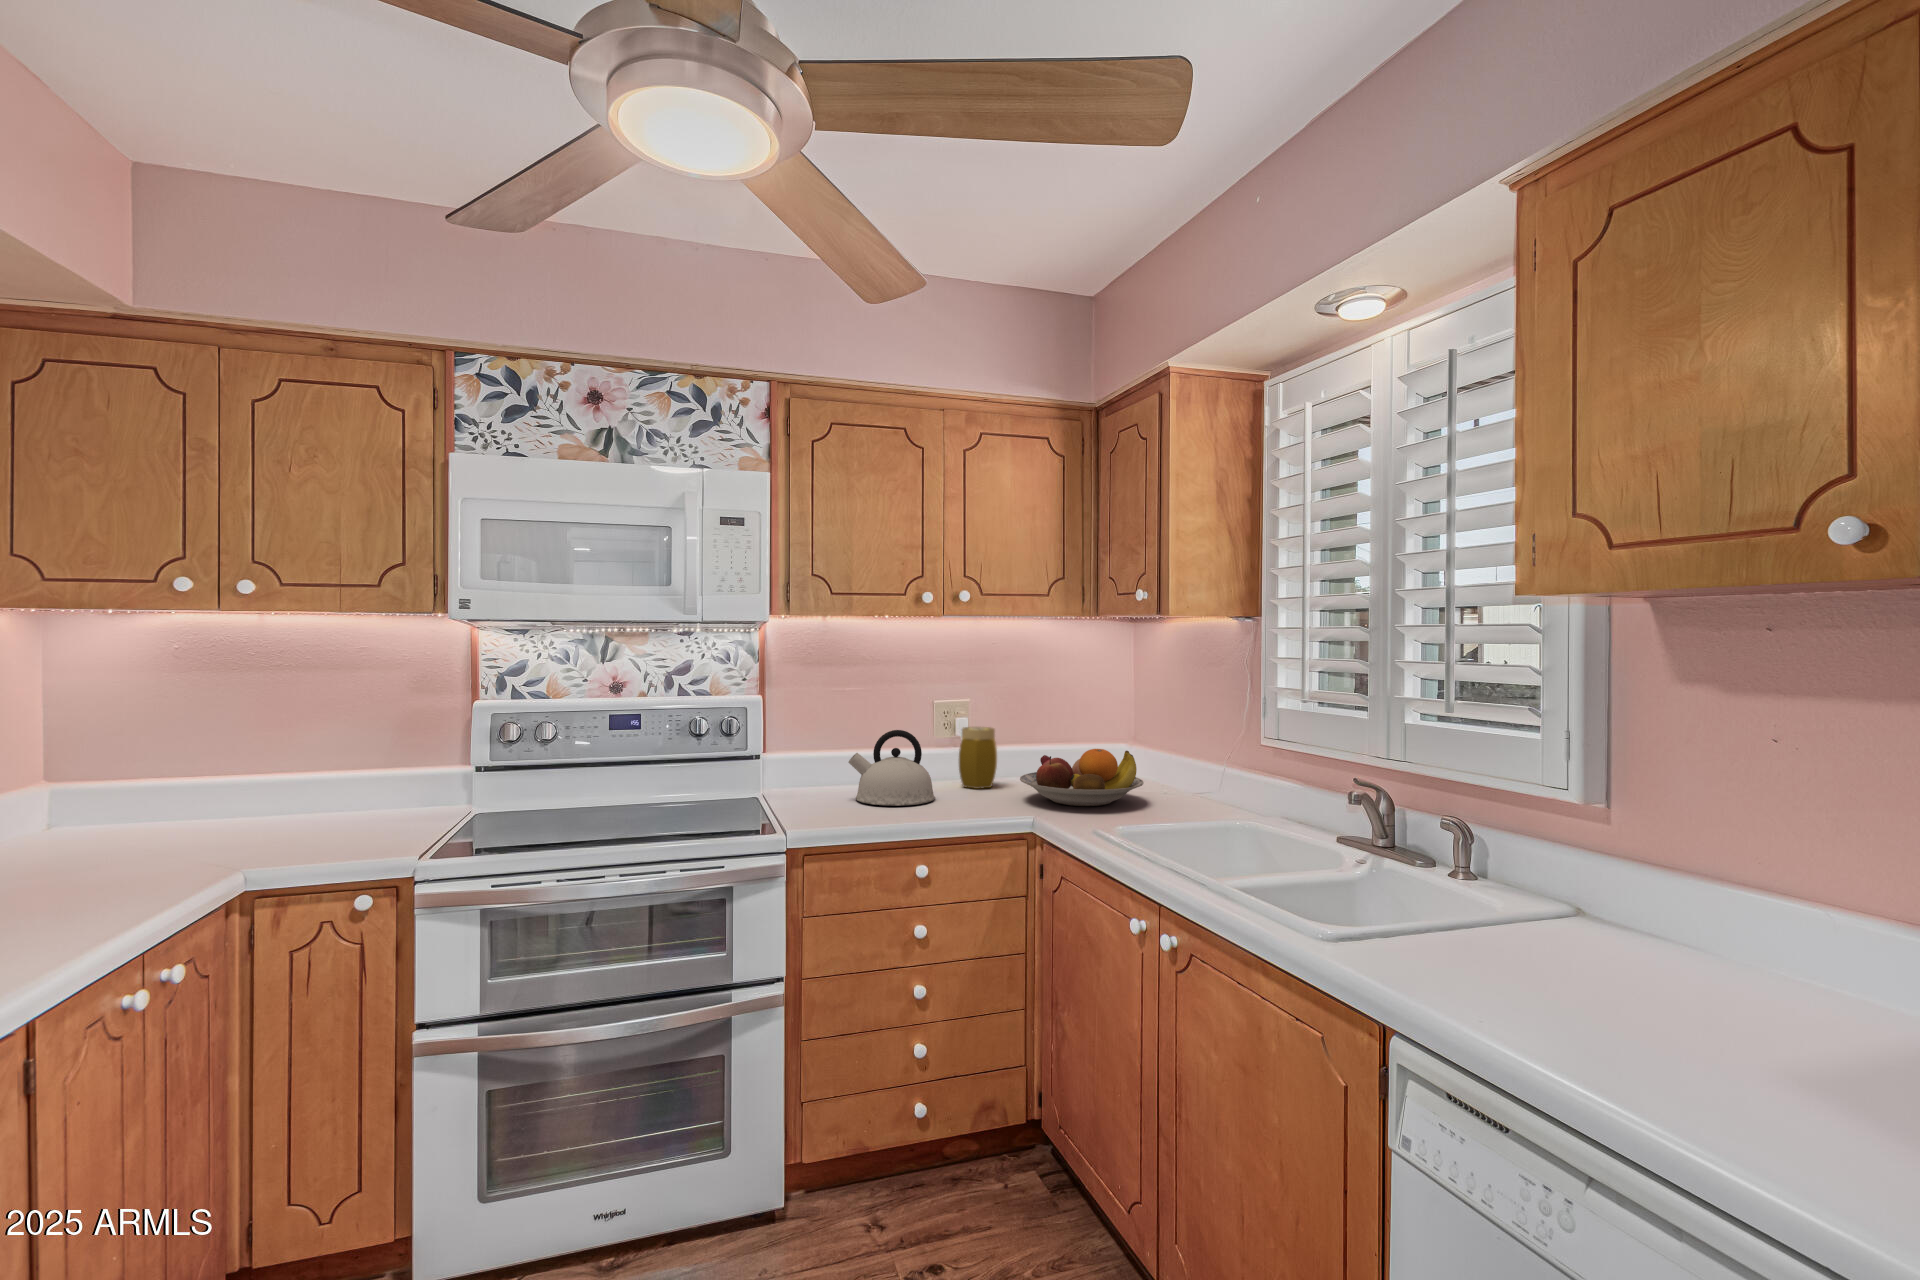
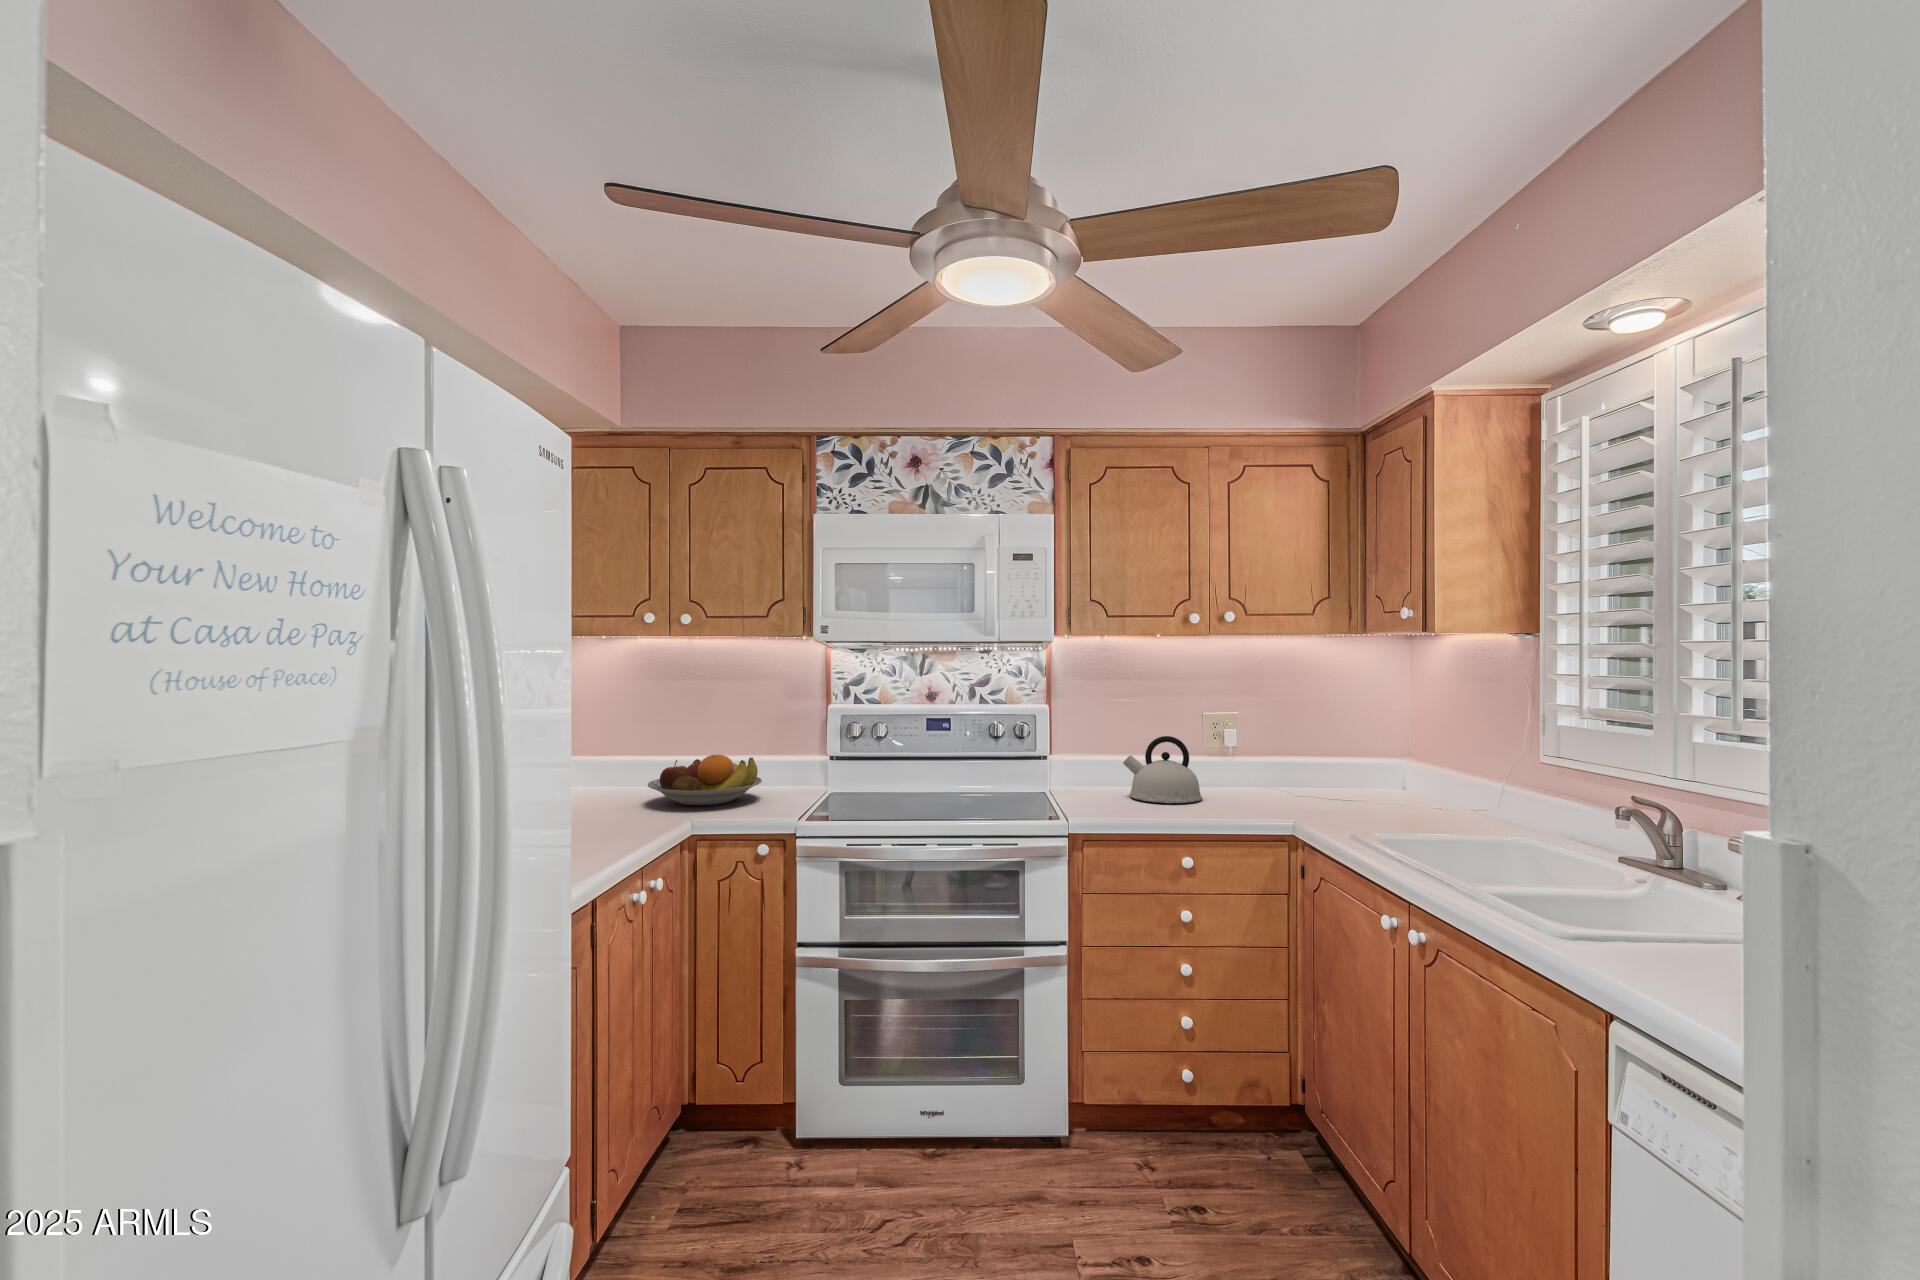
jar: present [959,727,997,789] -> none [1226,736,1264,793]
fruit bowl: present [1020,749,1144,806] -> present [648,755,762,806]

